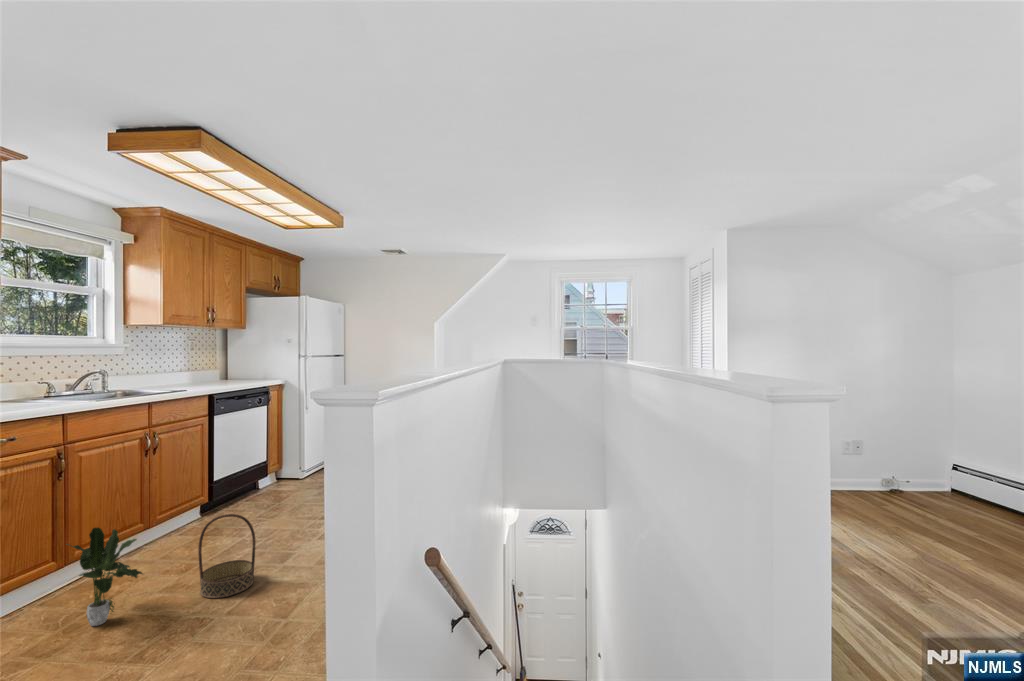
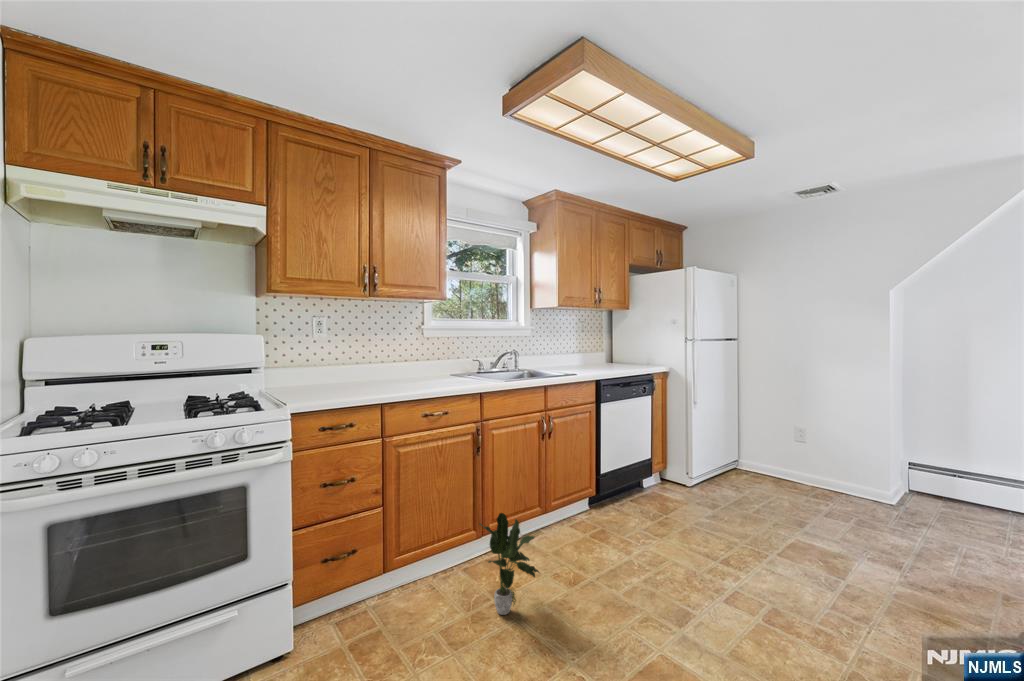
basket: present [198,514,256,598] -> none [591,528,651,630]

